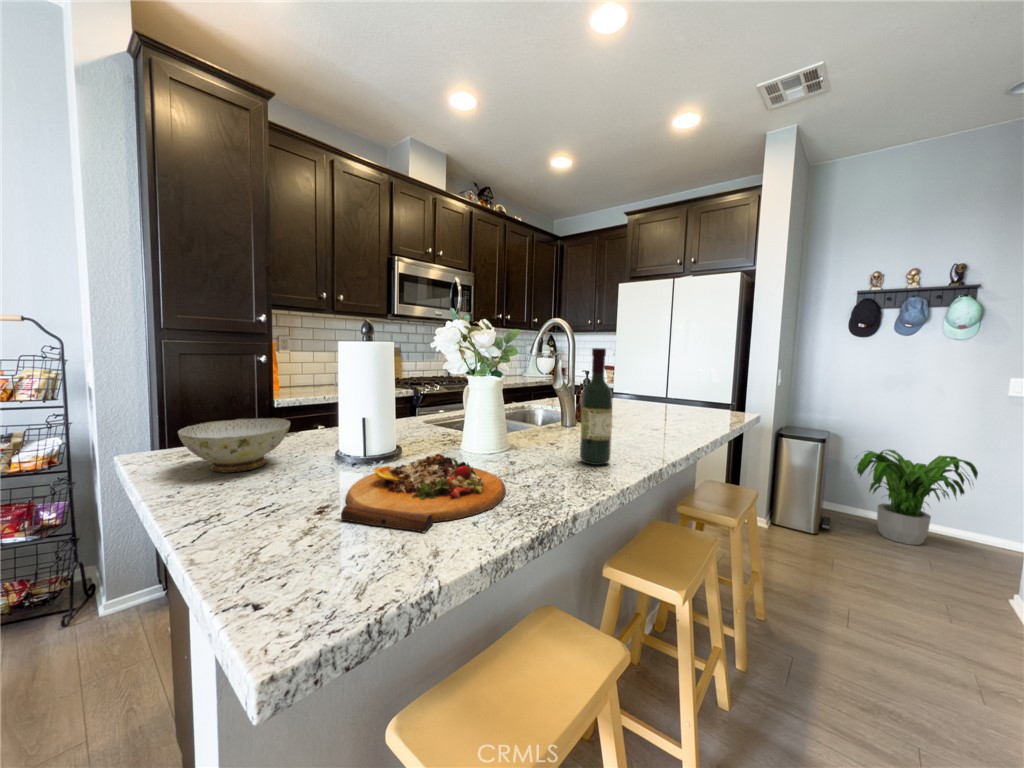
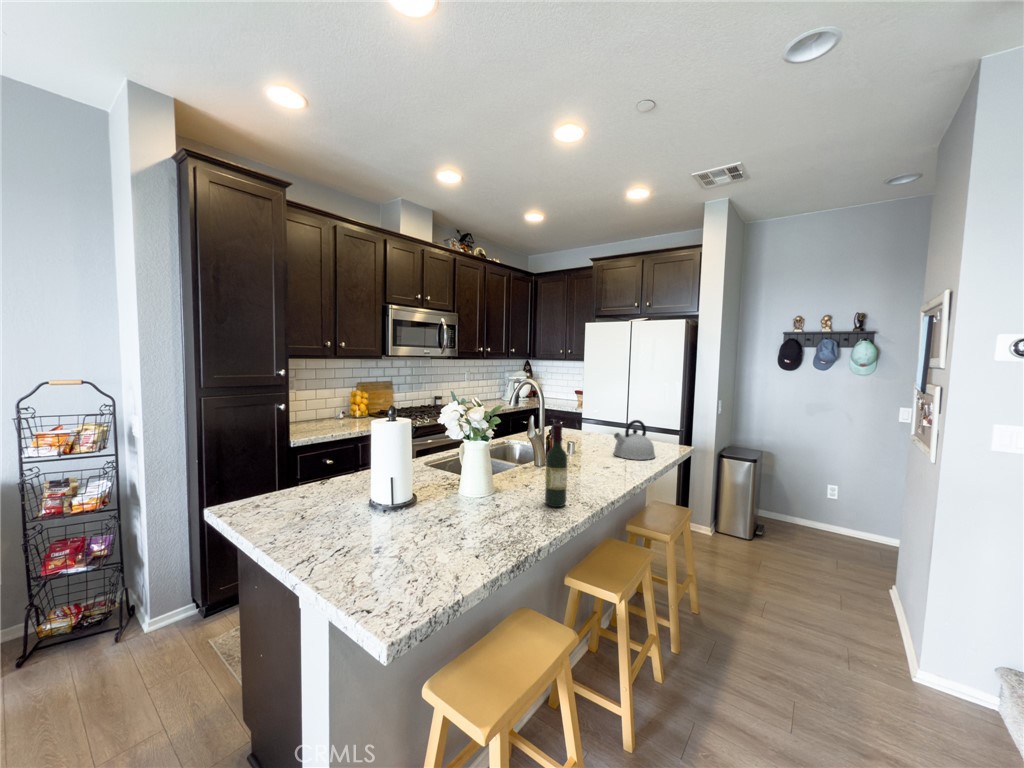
kettle: none [660,375,715,423] -> present [613,420,655,460]
ceramic bowl: present [178,418,290,472] -> none [262,477,337,522]
potted plant: present [857,450,978,545] -> none [782,467,877,548]
cutting board: present [341,454,506,533] -> none [389,507,494,565]

